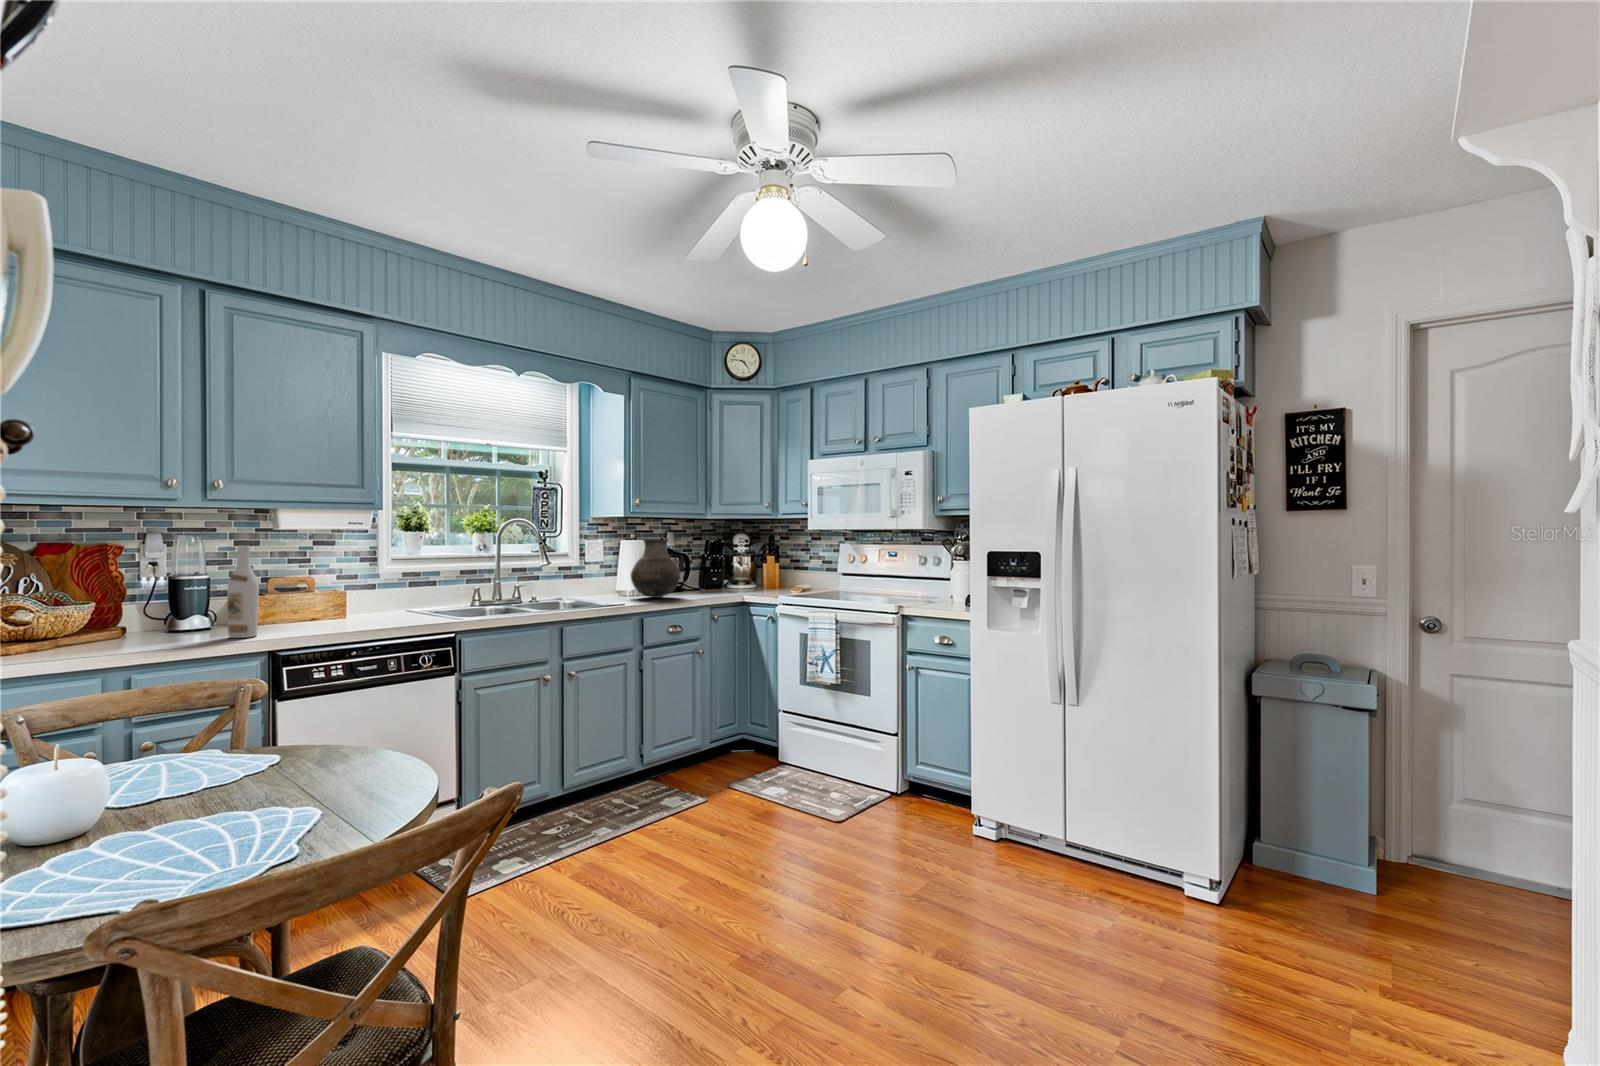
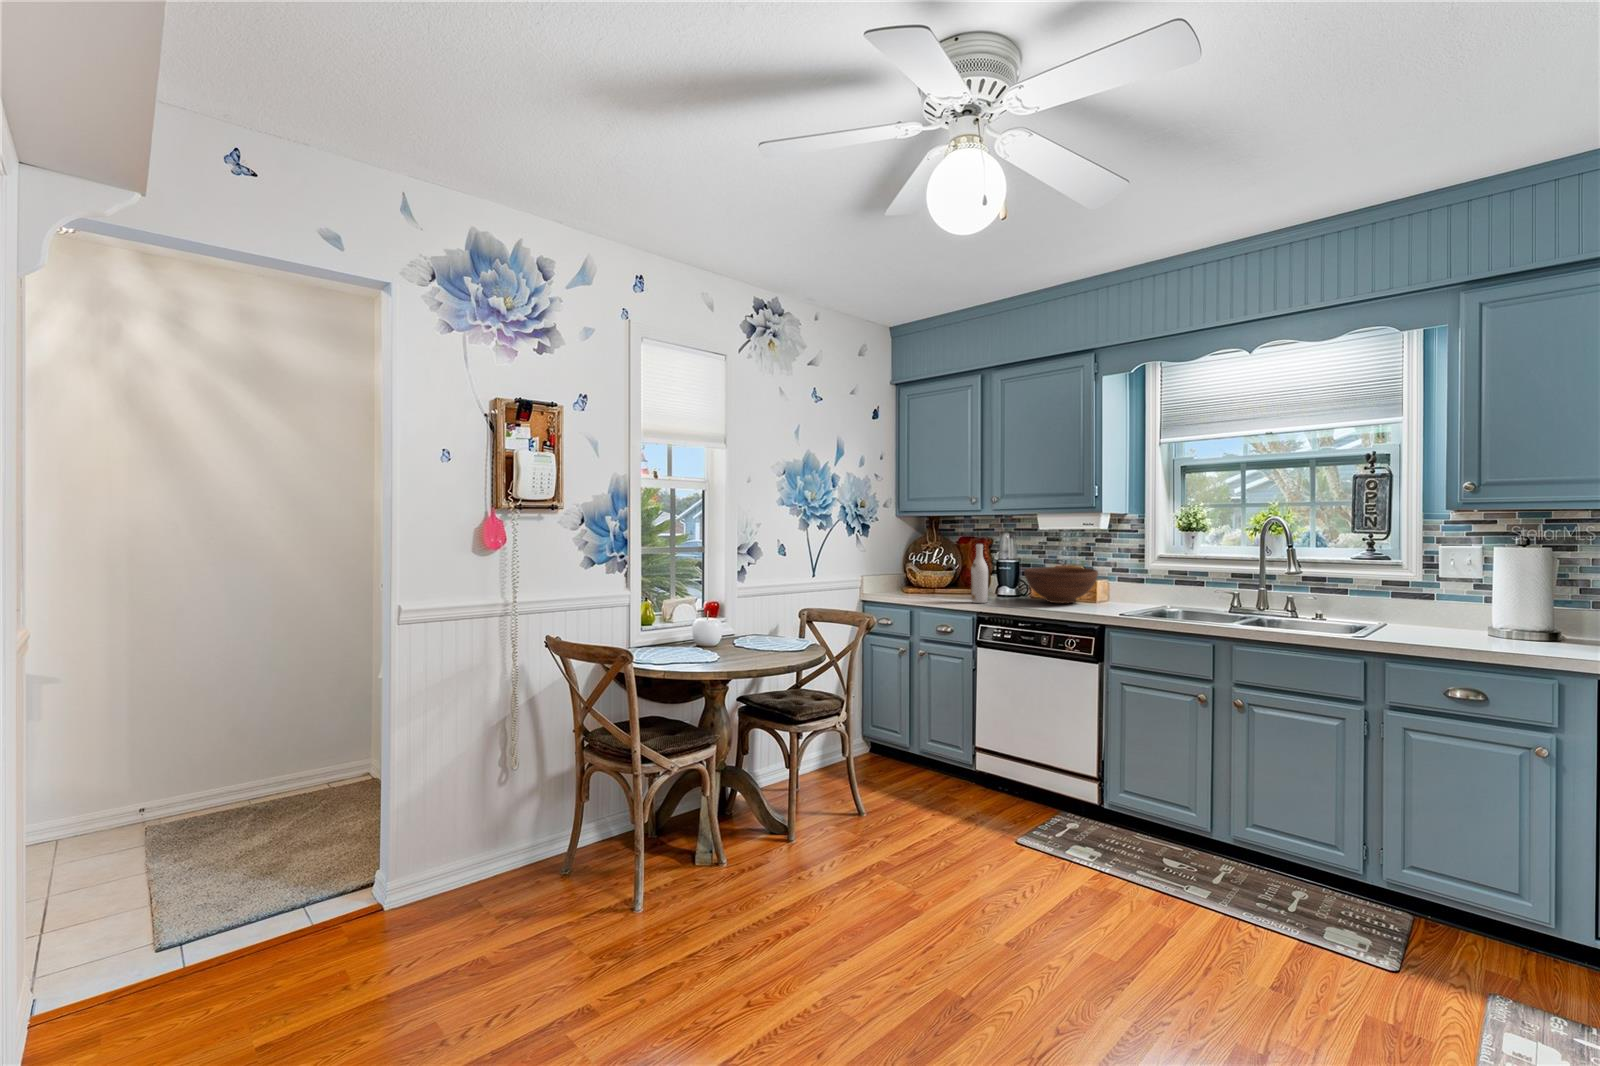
vase: present [630,538,680,598] -> none [1395,551,1487,637]
fruit bowl: none [271,577,378,623] -> present [1024,567,1098,603]

